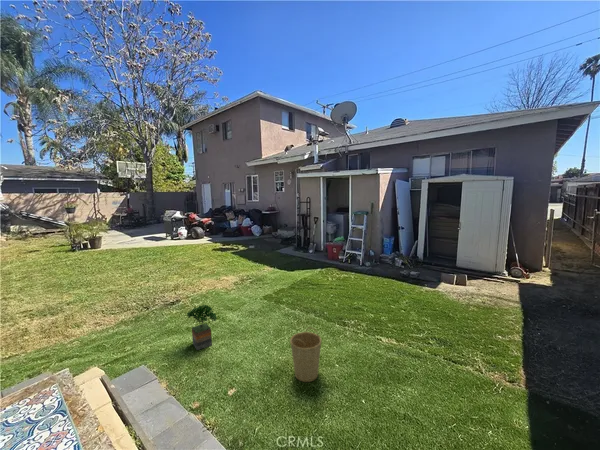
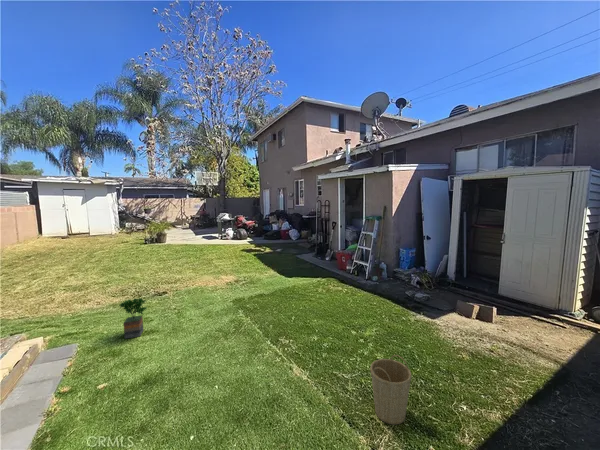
basket: present [290,331,321,382] -> present [370,355,411,425]

